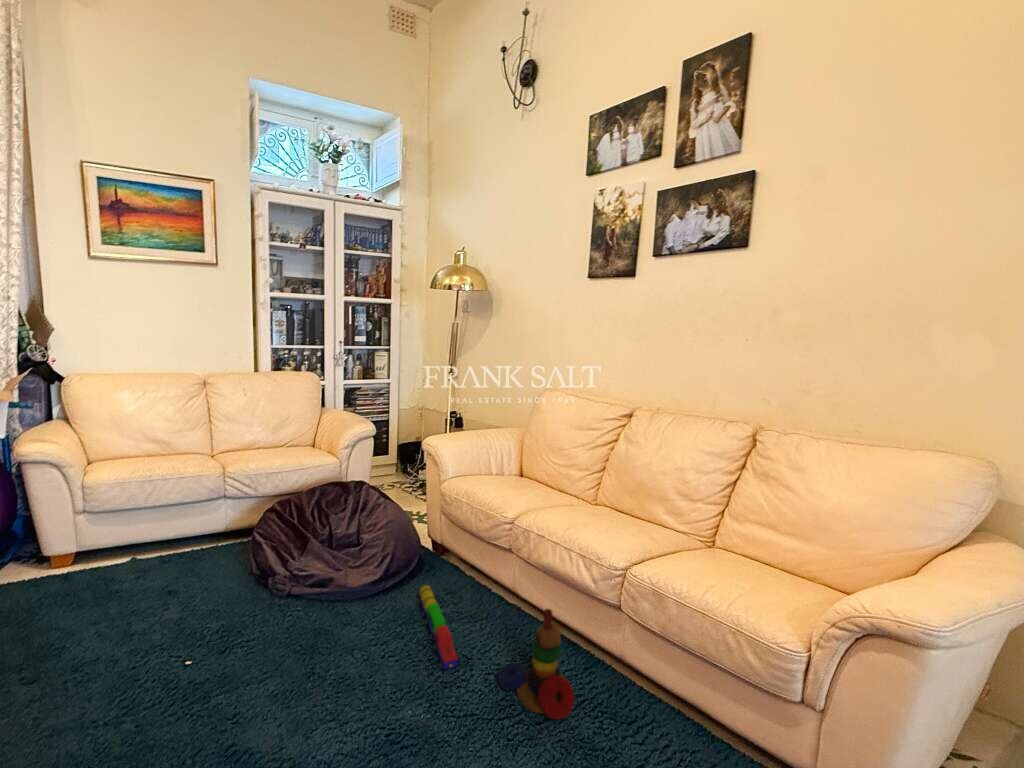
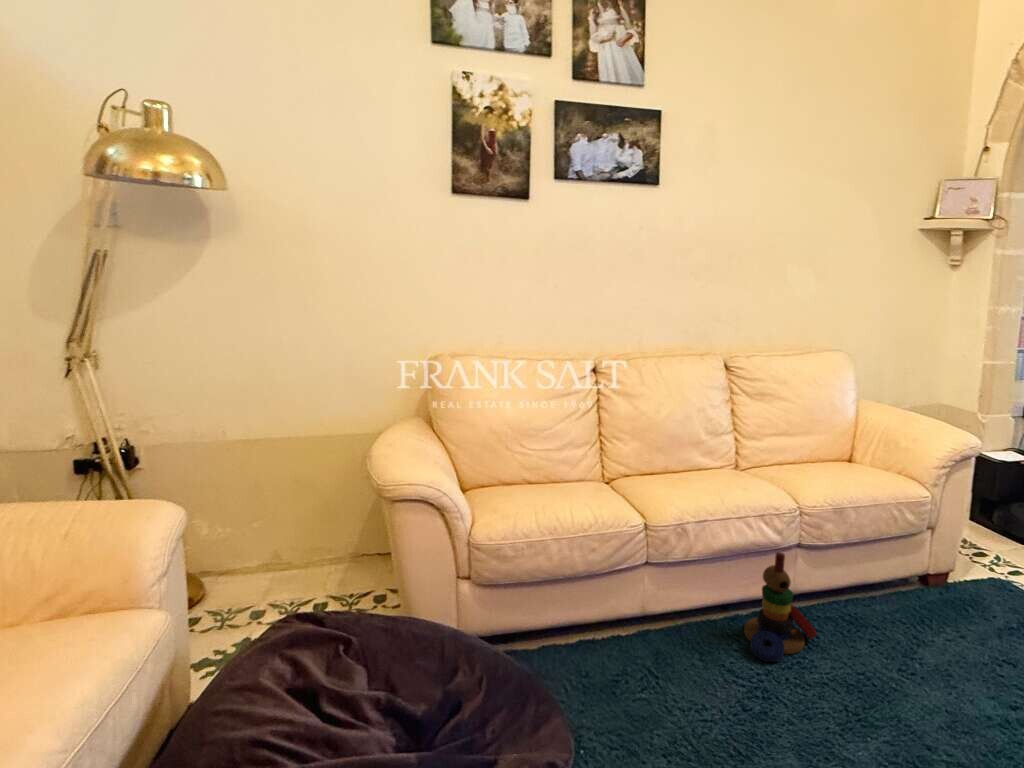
toy train: present [418,585,459,669] -> none [601,669,759,710]

